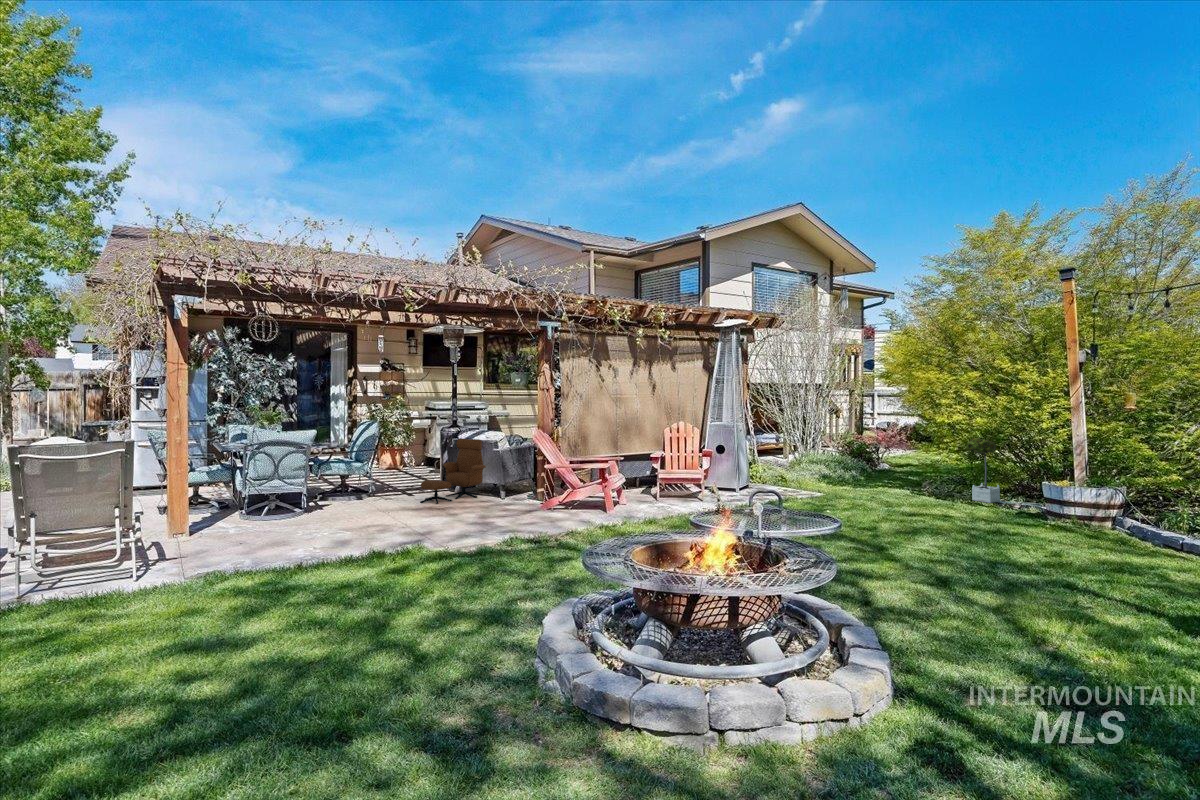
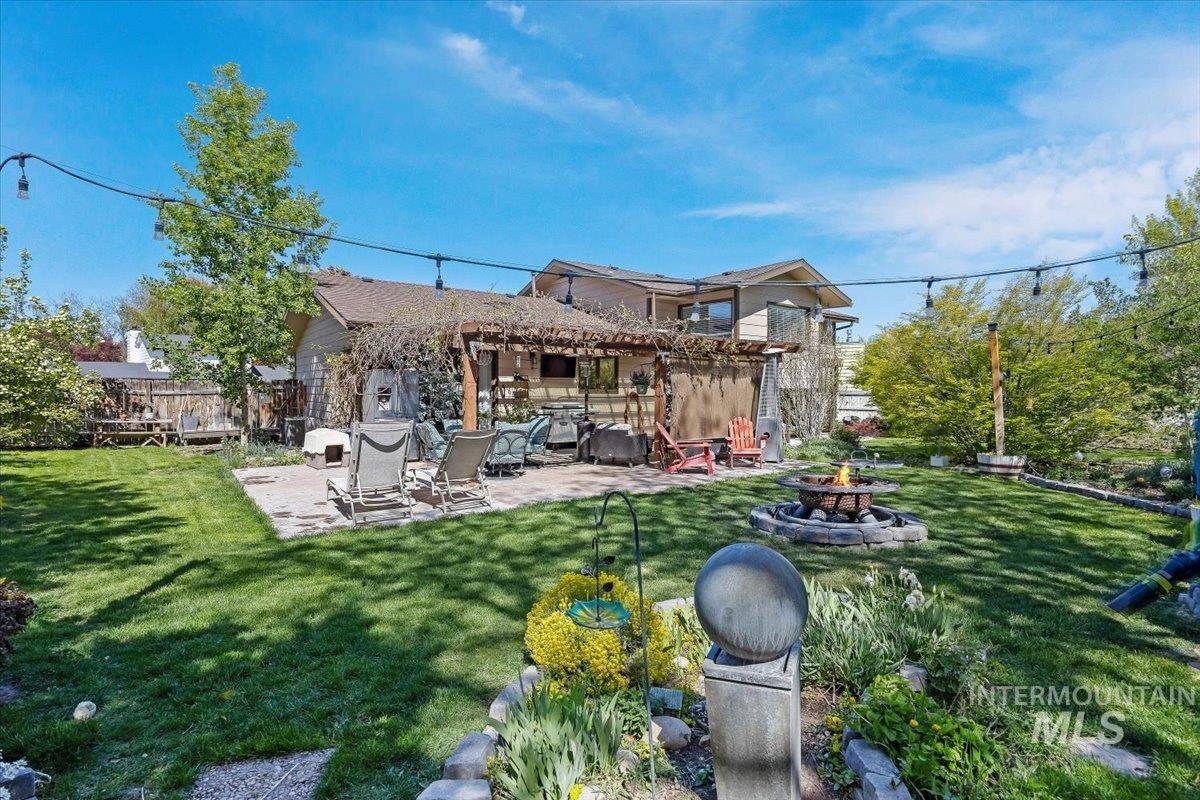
lounge chair: present [420,439,486,504] -> none [584,429,622,470]

